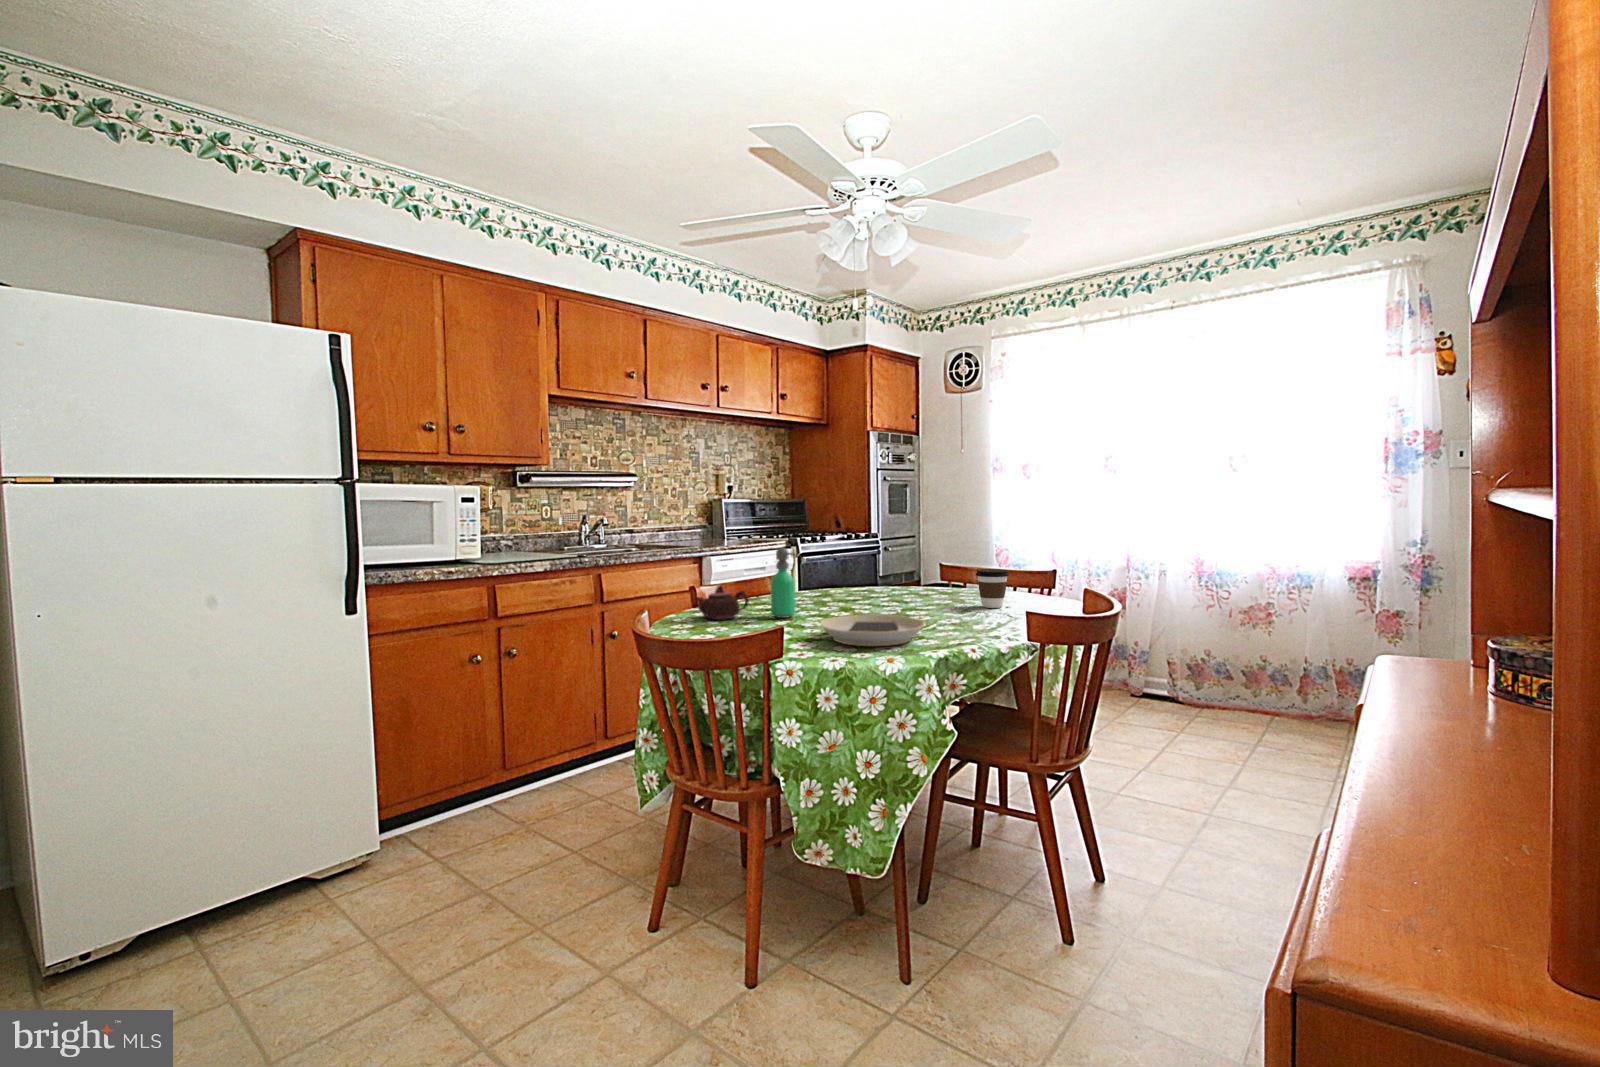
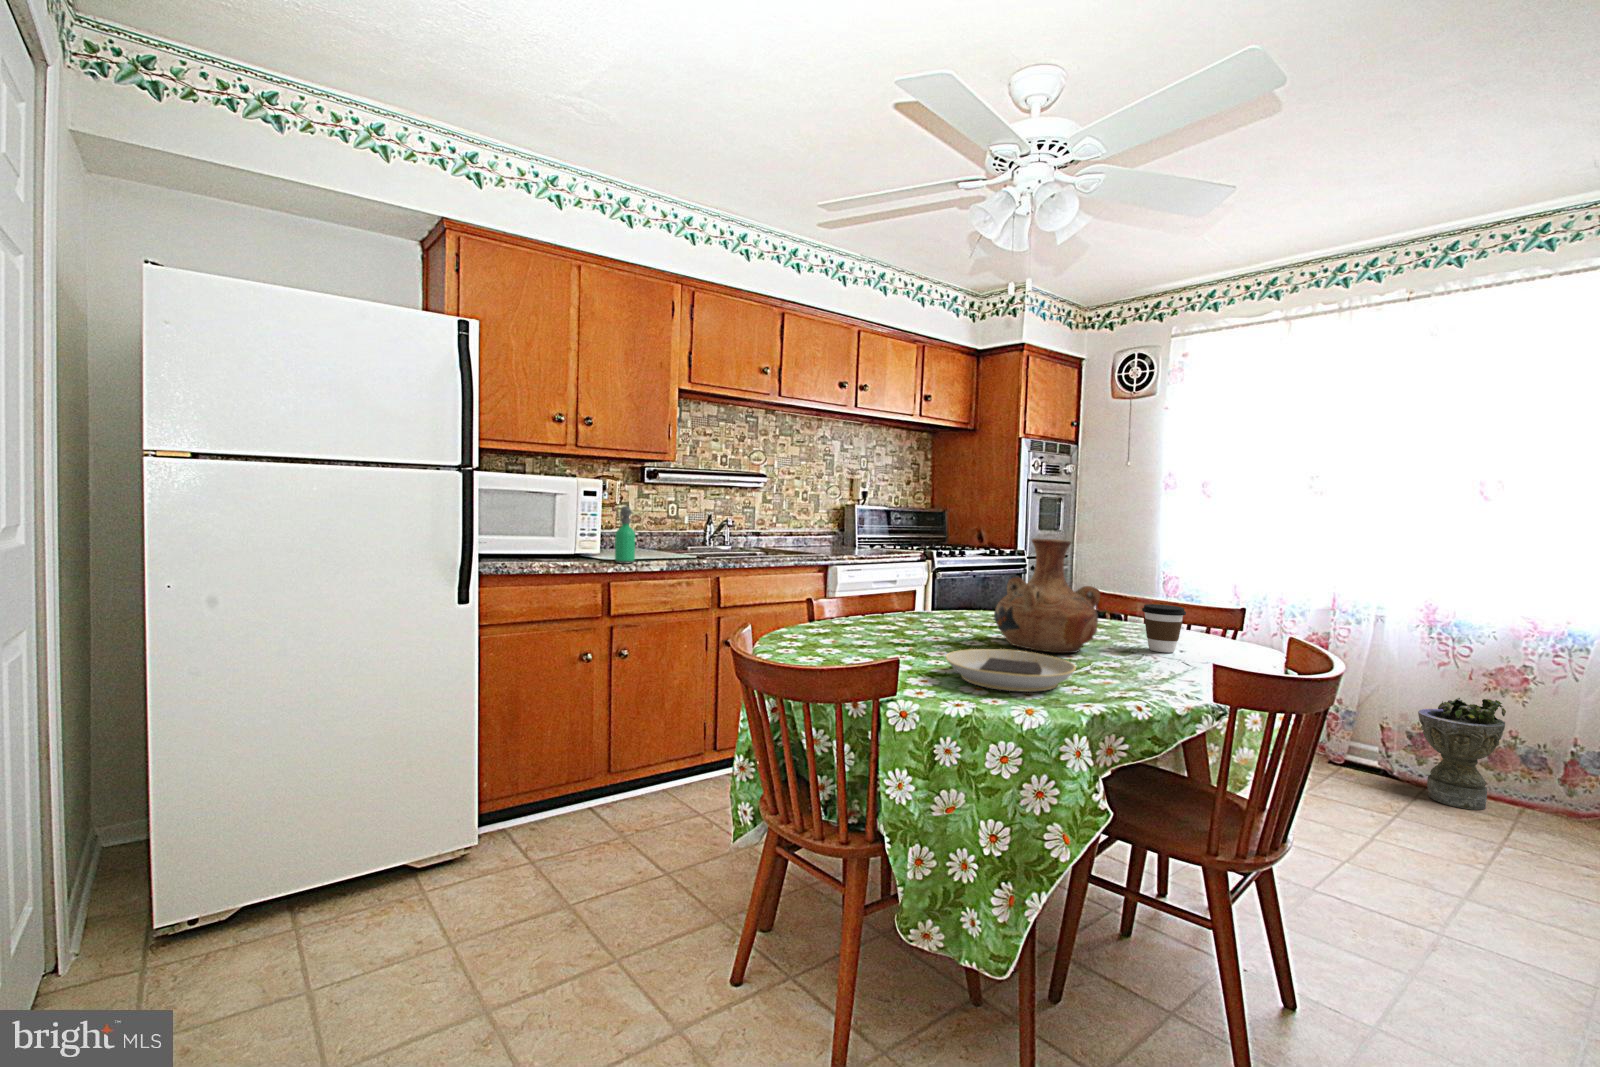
vase: none [857,520,942,615] -> present [994,538,1100,653]
soap dispenser: present [771,548,797,618] -> present [615,506,635,564]
teapot: present [695,586,749,620] -> none [806,602,868,640]
planter: none [1192,629,1252,718] -> present [1418,698,1506,810]

